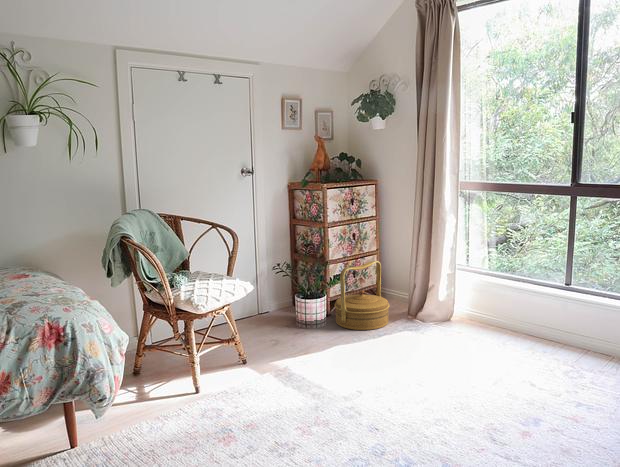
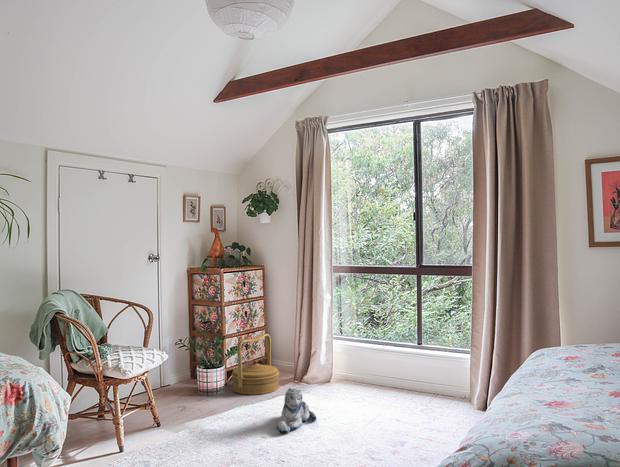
plush toy: none [379,333,429,387] -> present [277,388,316,432]

